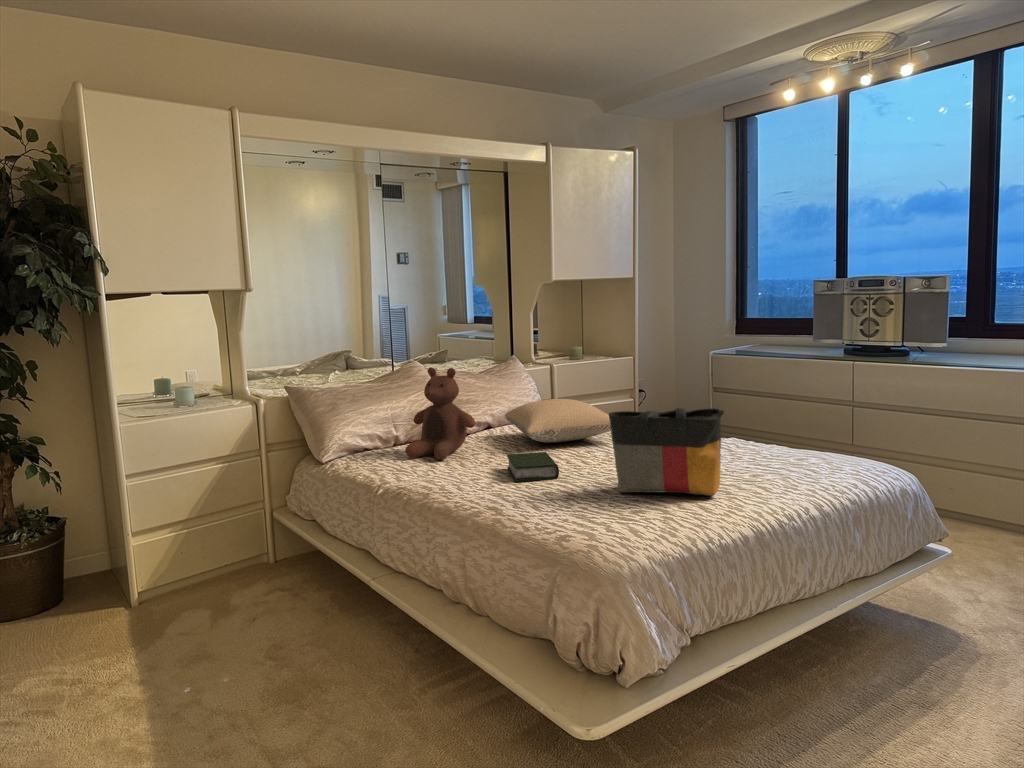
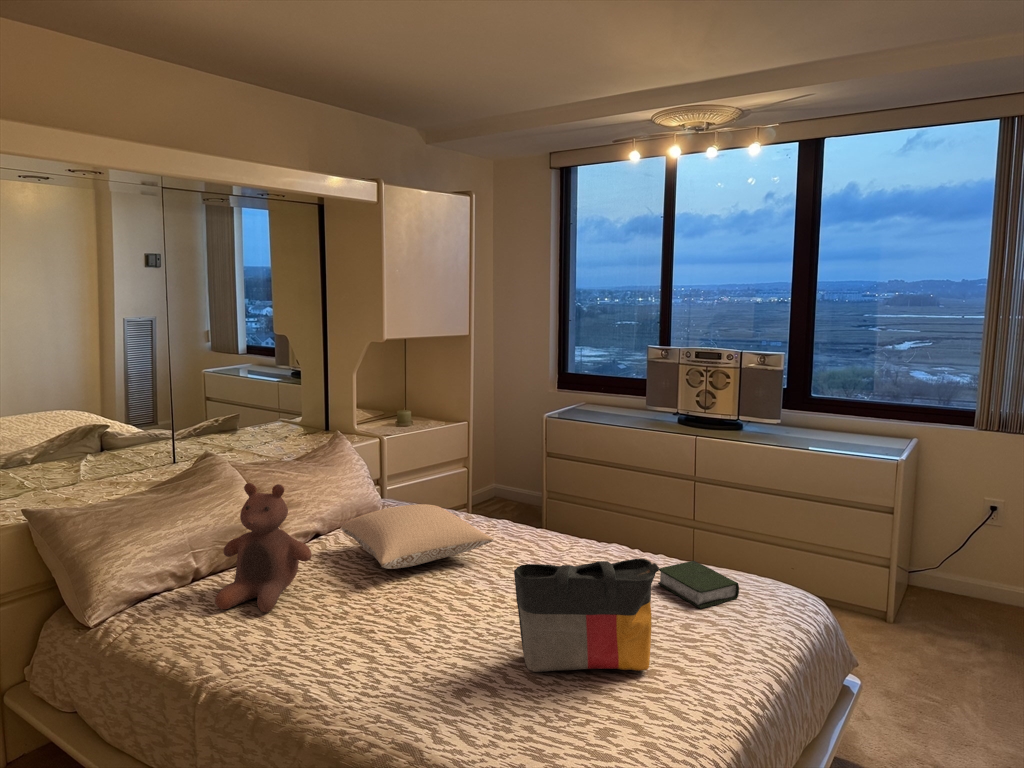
book: present [507,452,559,482] -> present [658,561,739,609]

